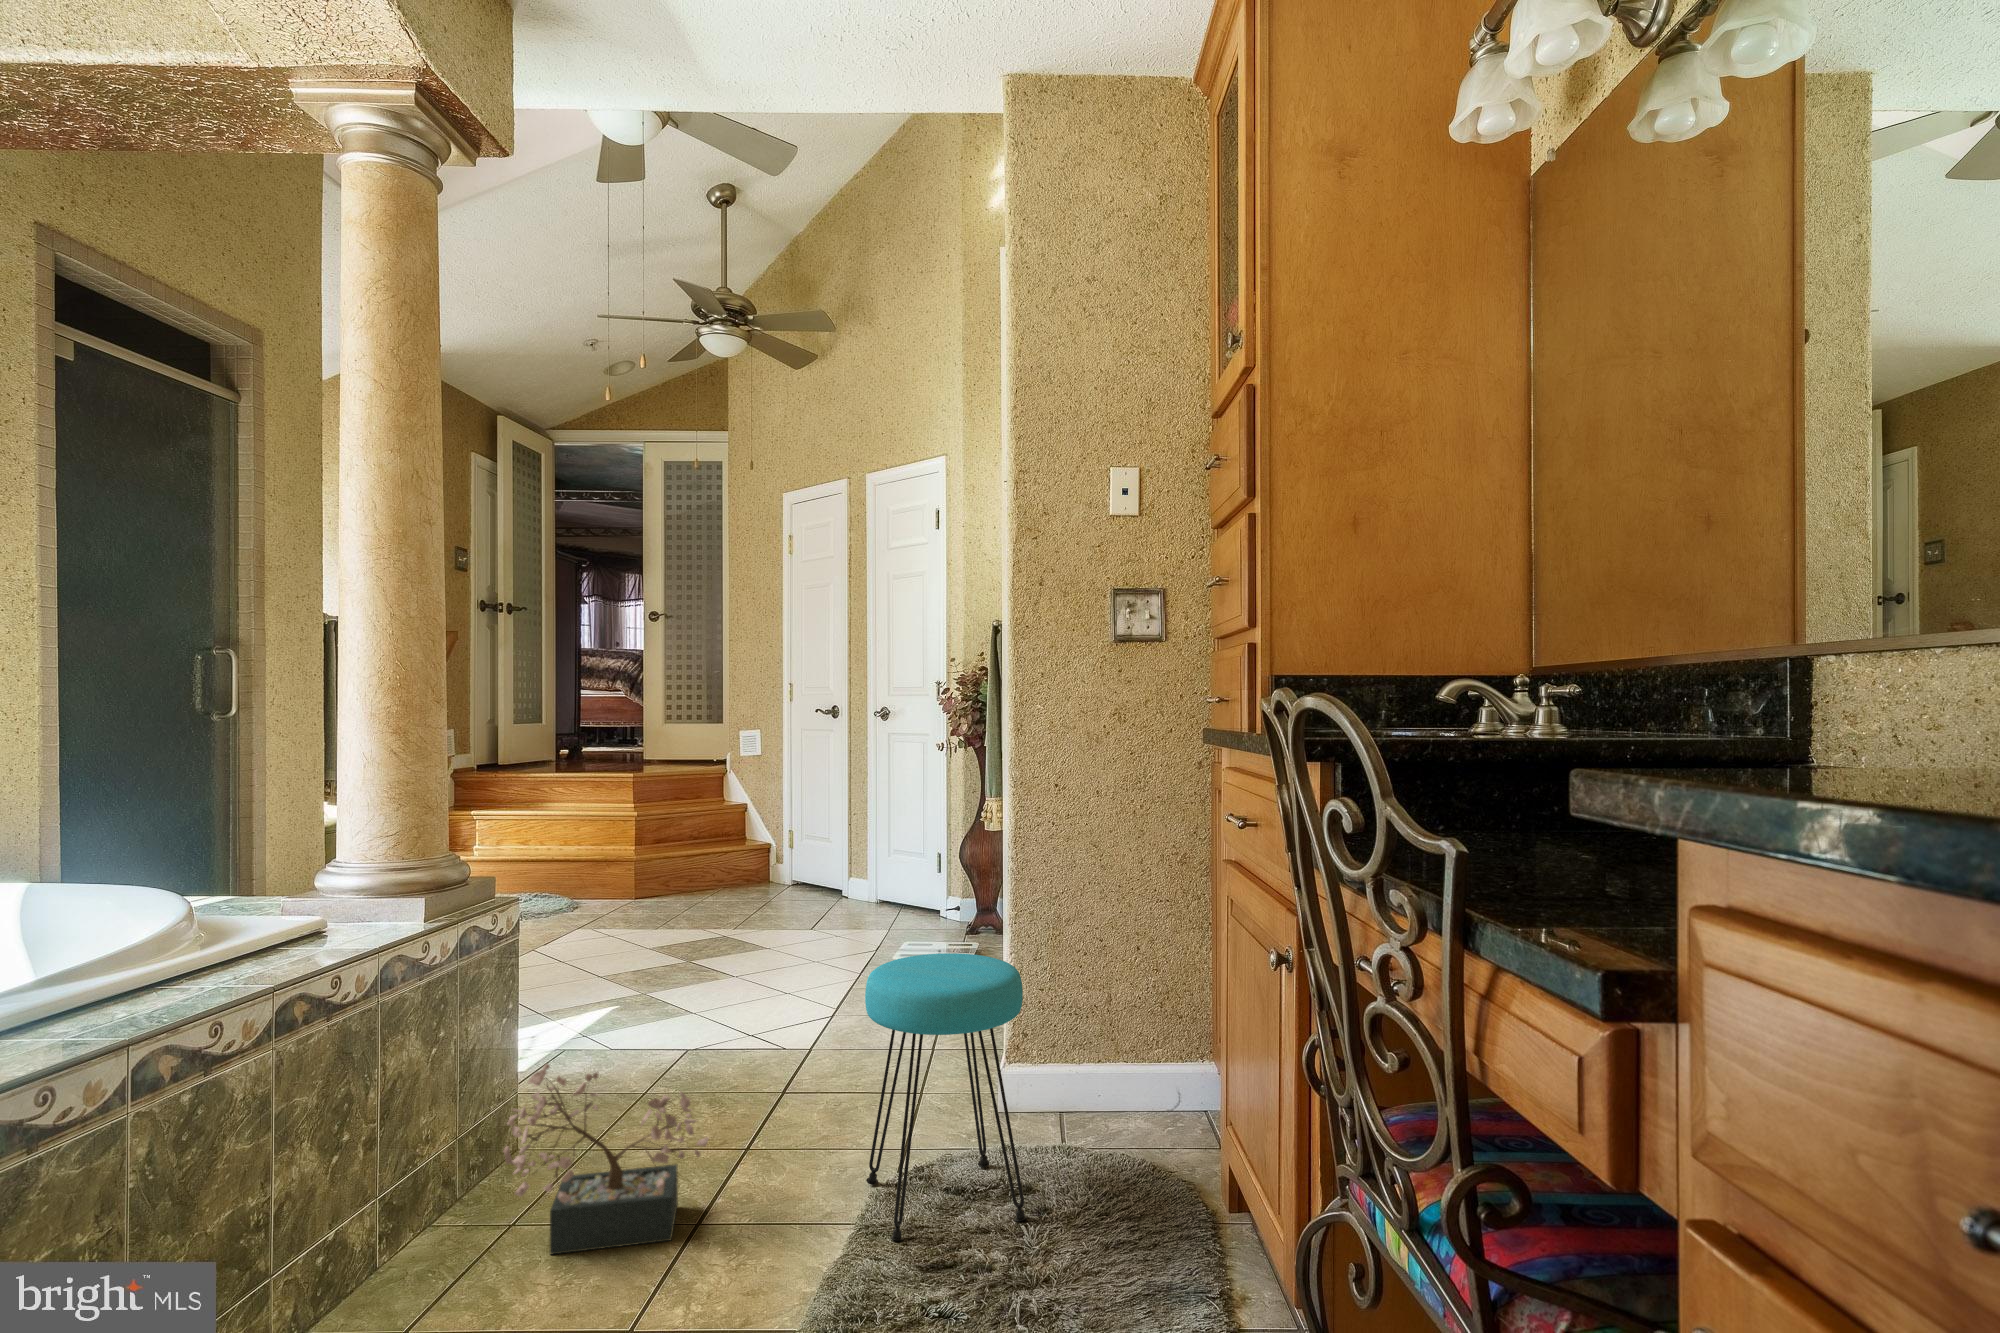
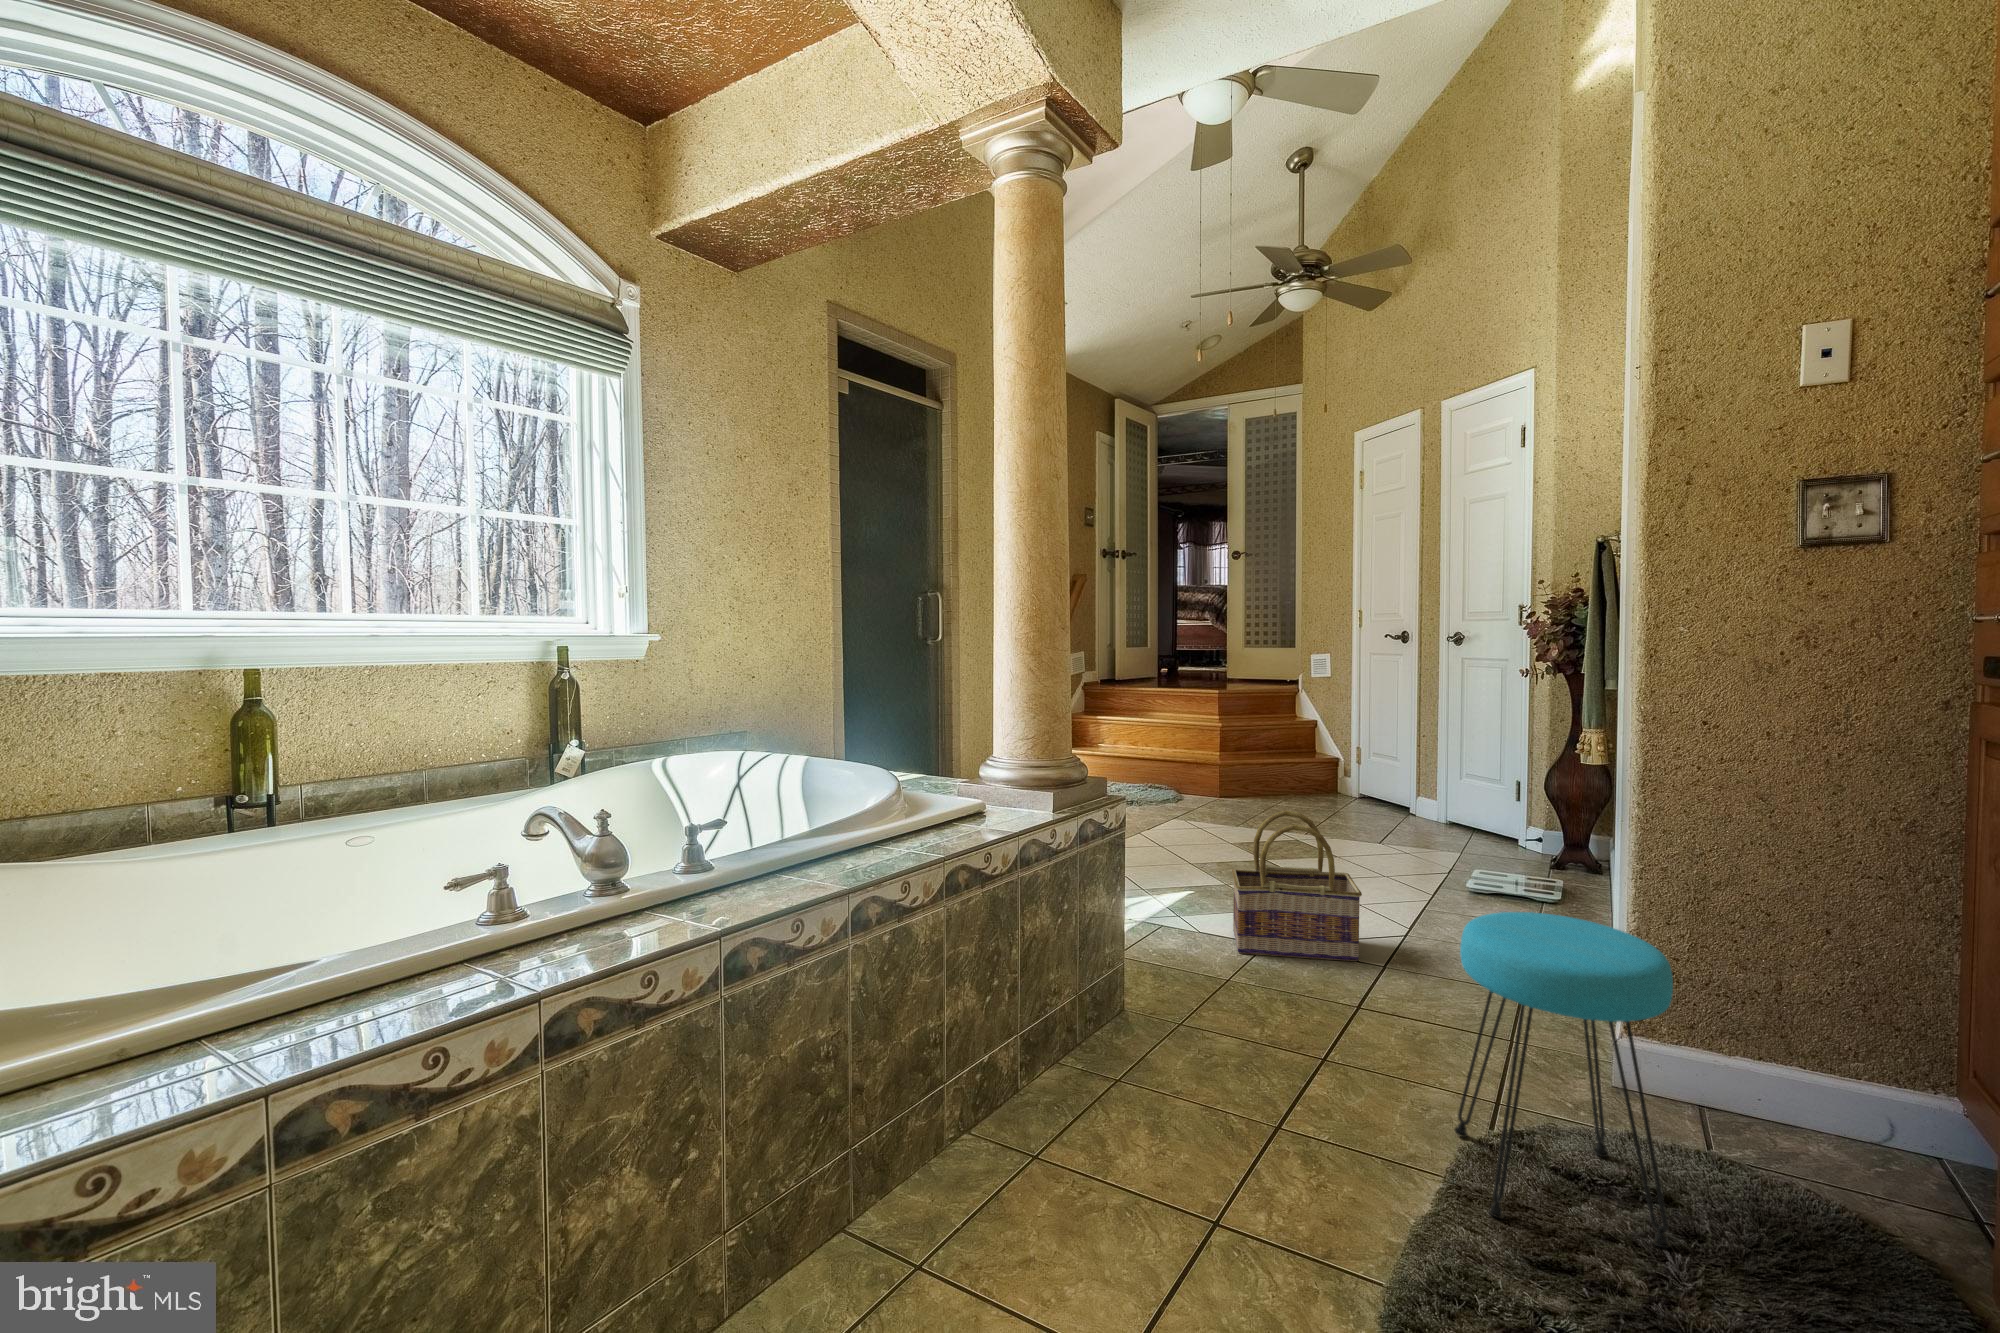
basket: none [648,901,788,1071] -> present [1232,810,1362,961]
decorative plant: present [503,1064,708,1254] -> none [1113,945,1290,1133]

